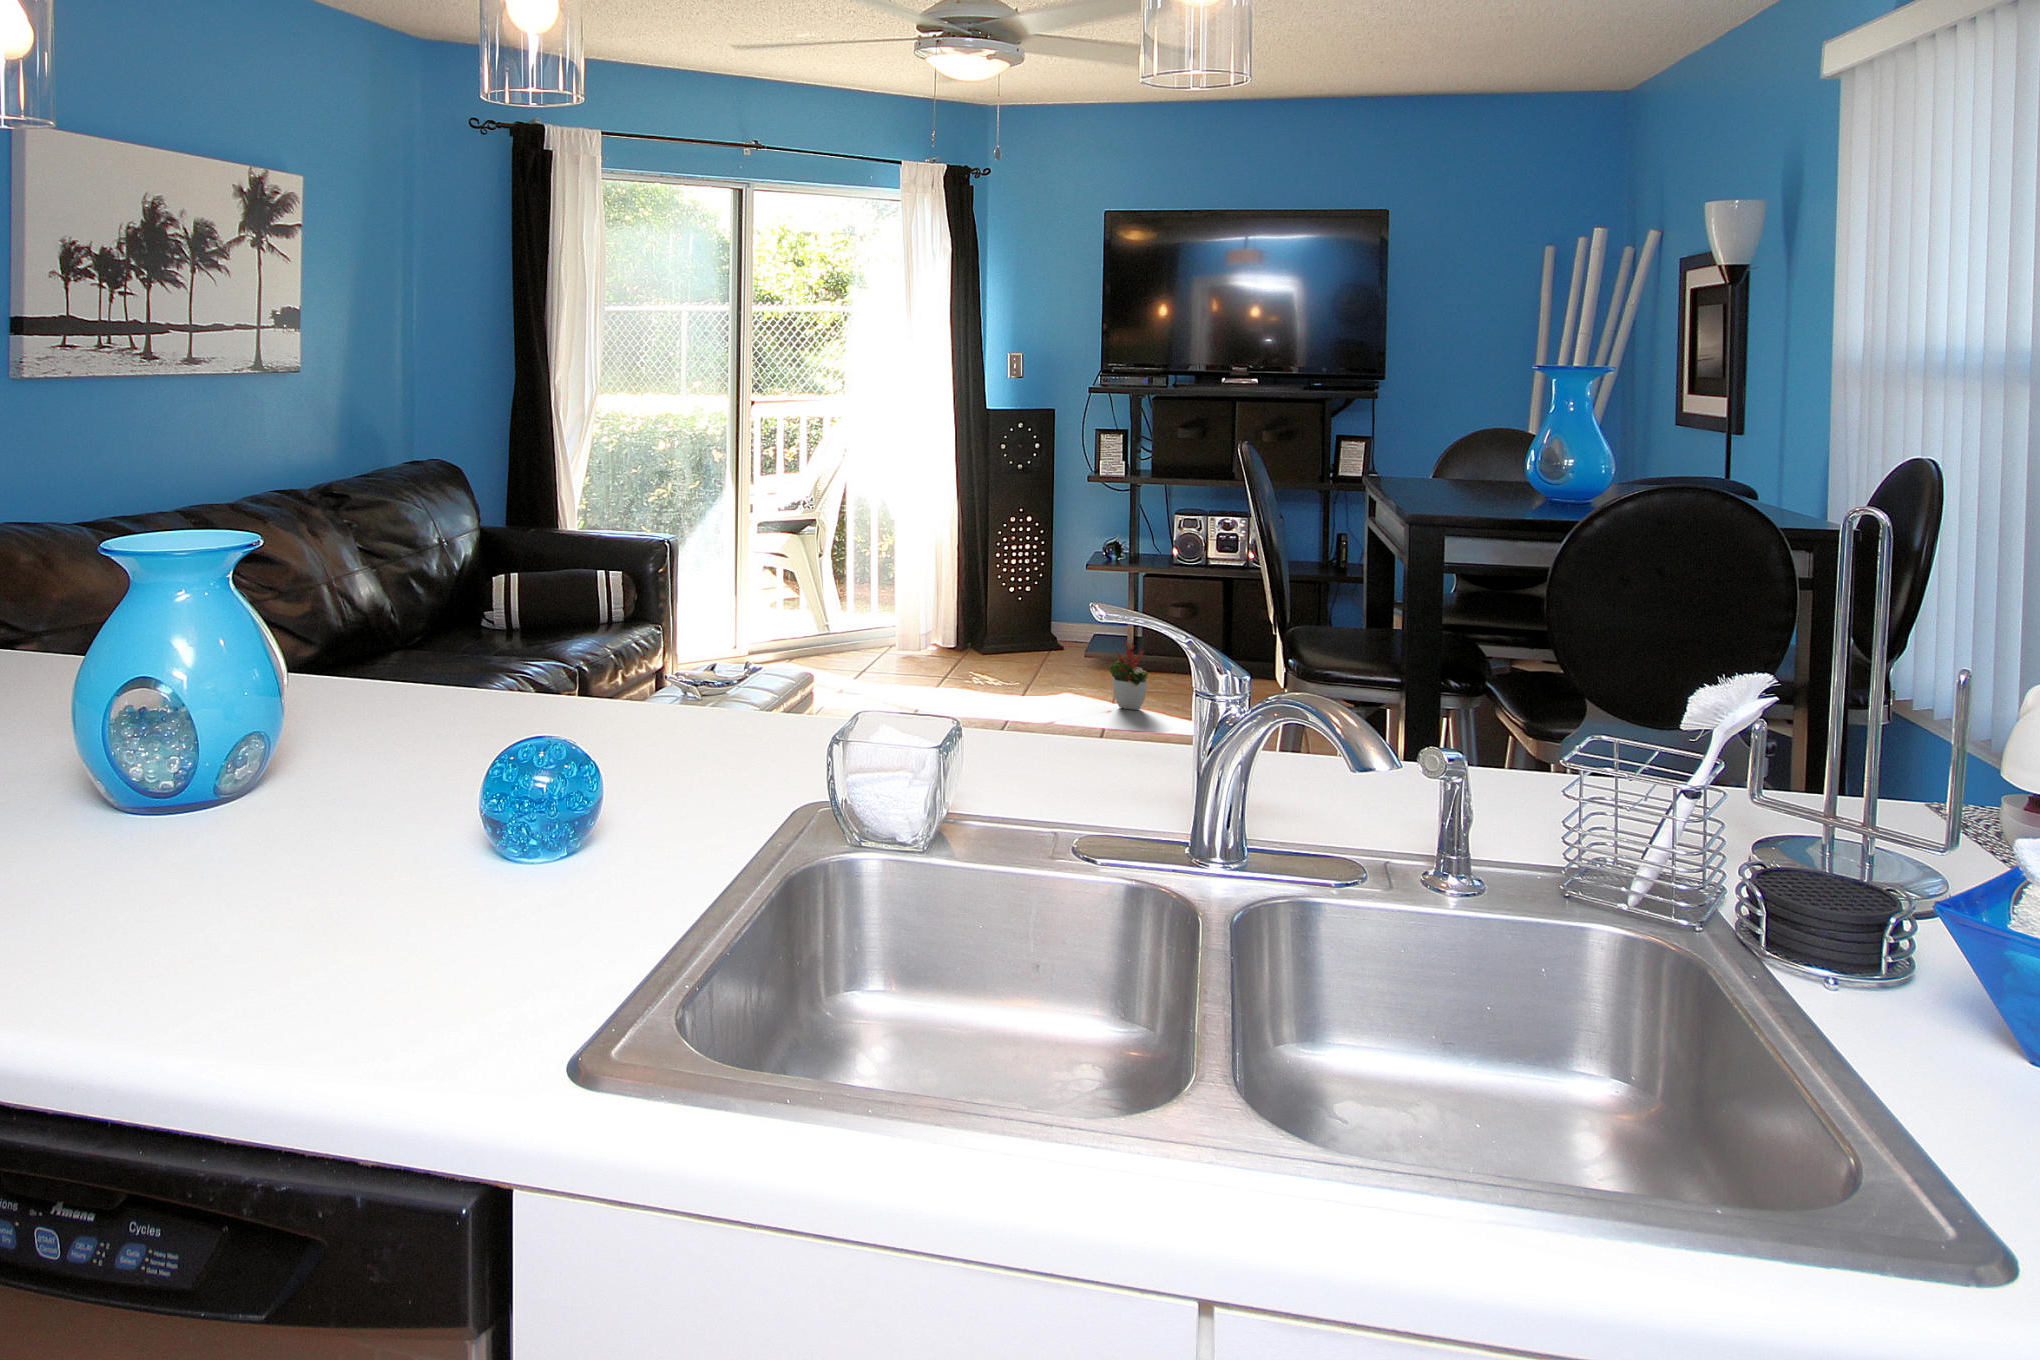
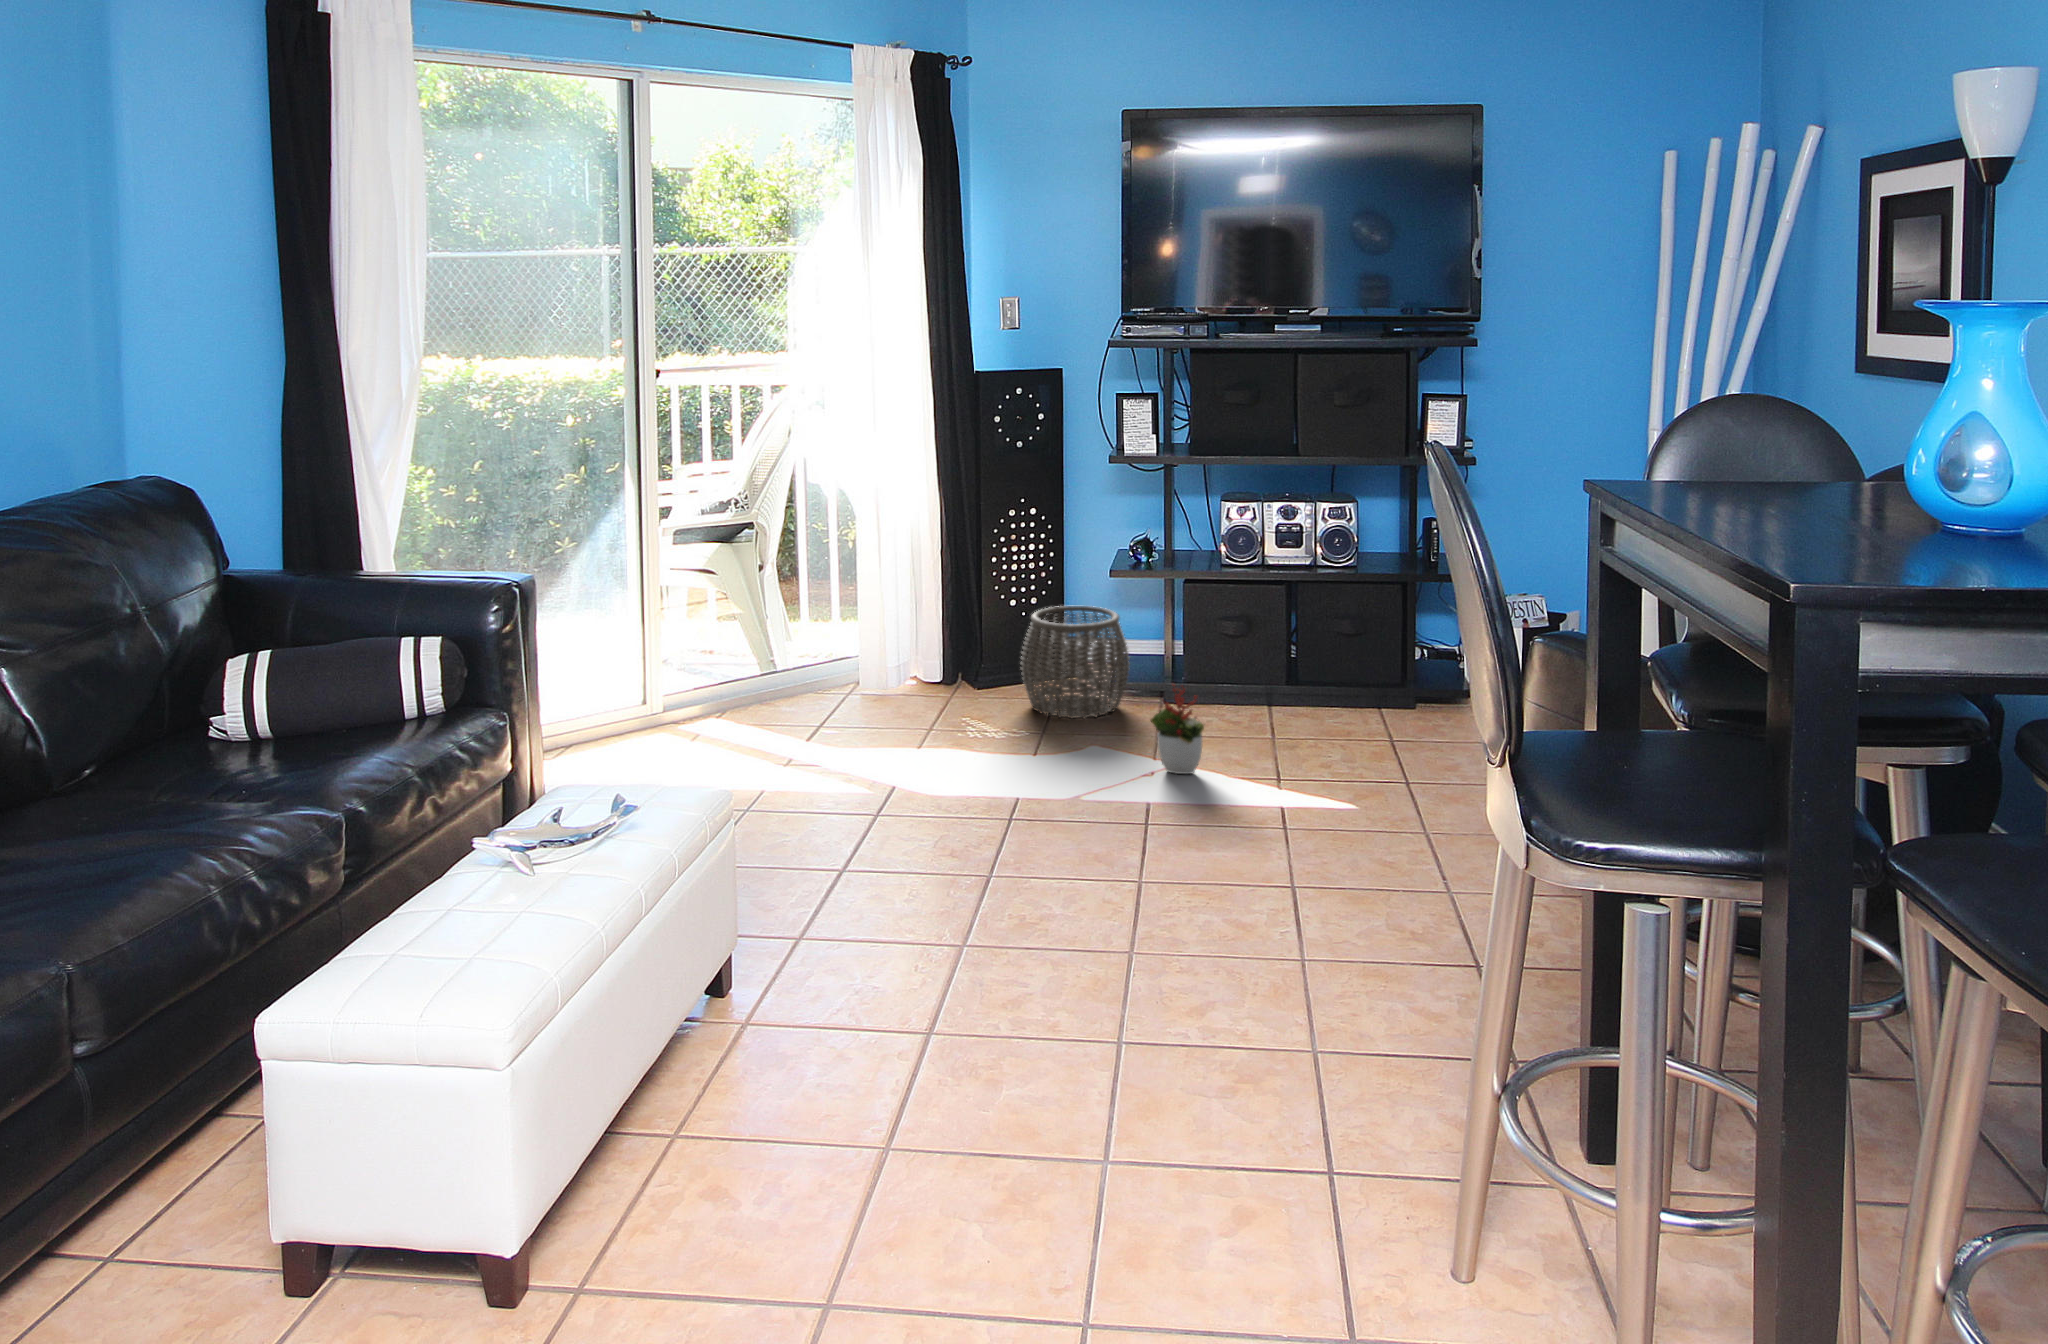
woven basket: none [1015,591,1100,675] -> present [1021,606,1130,718]

